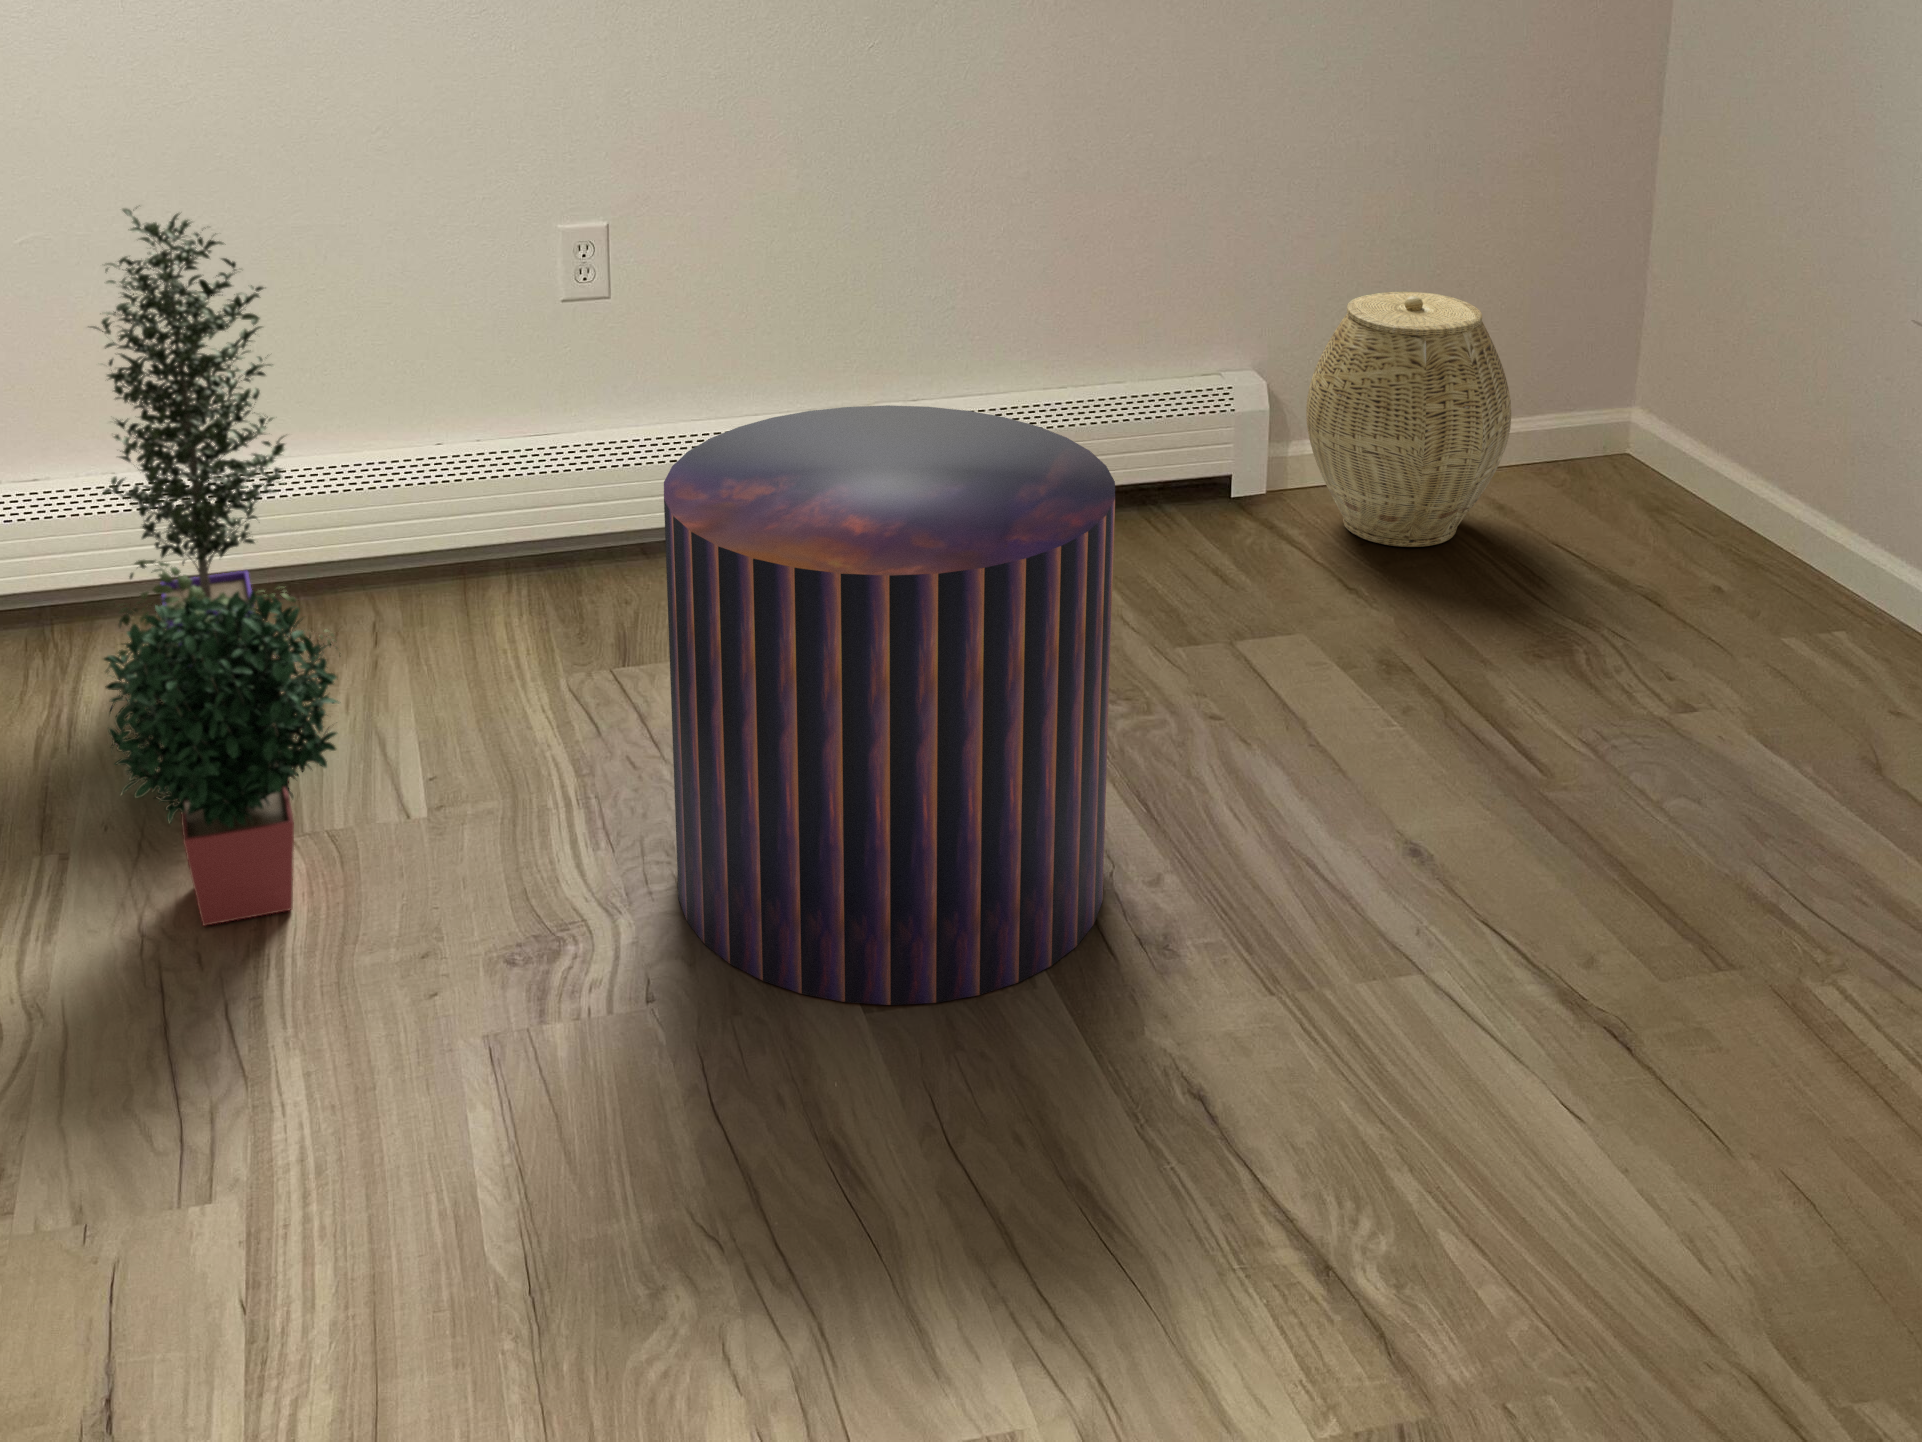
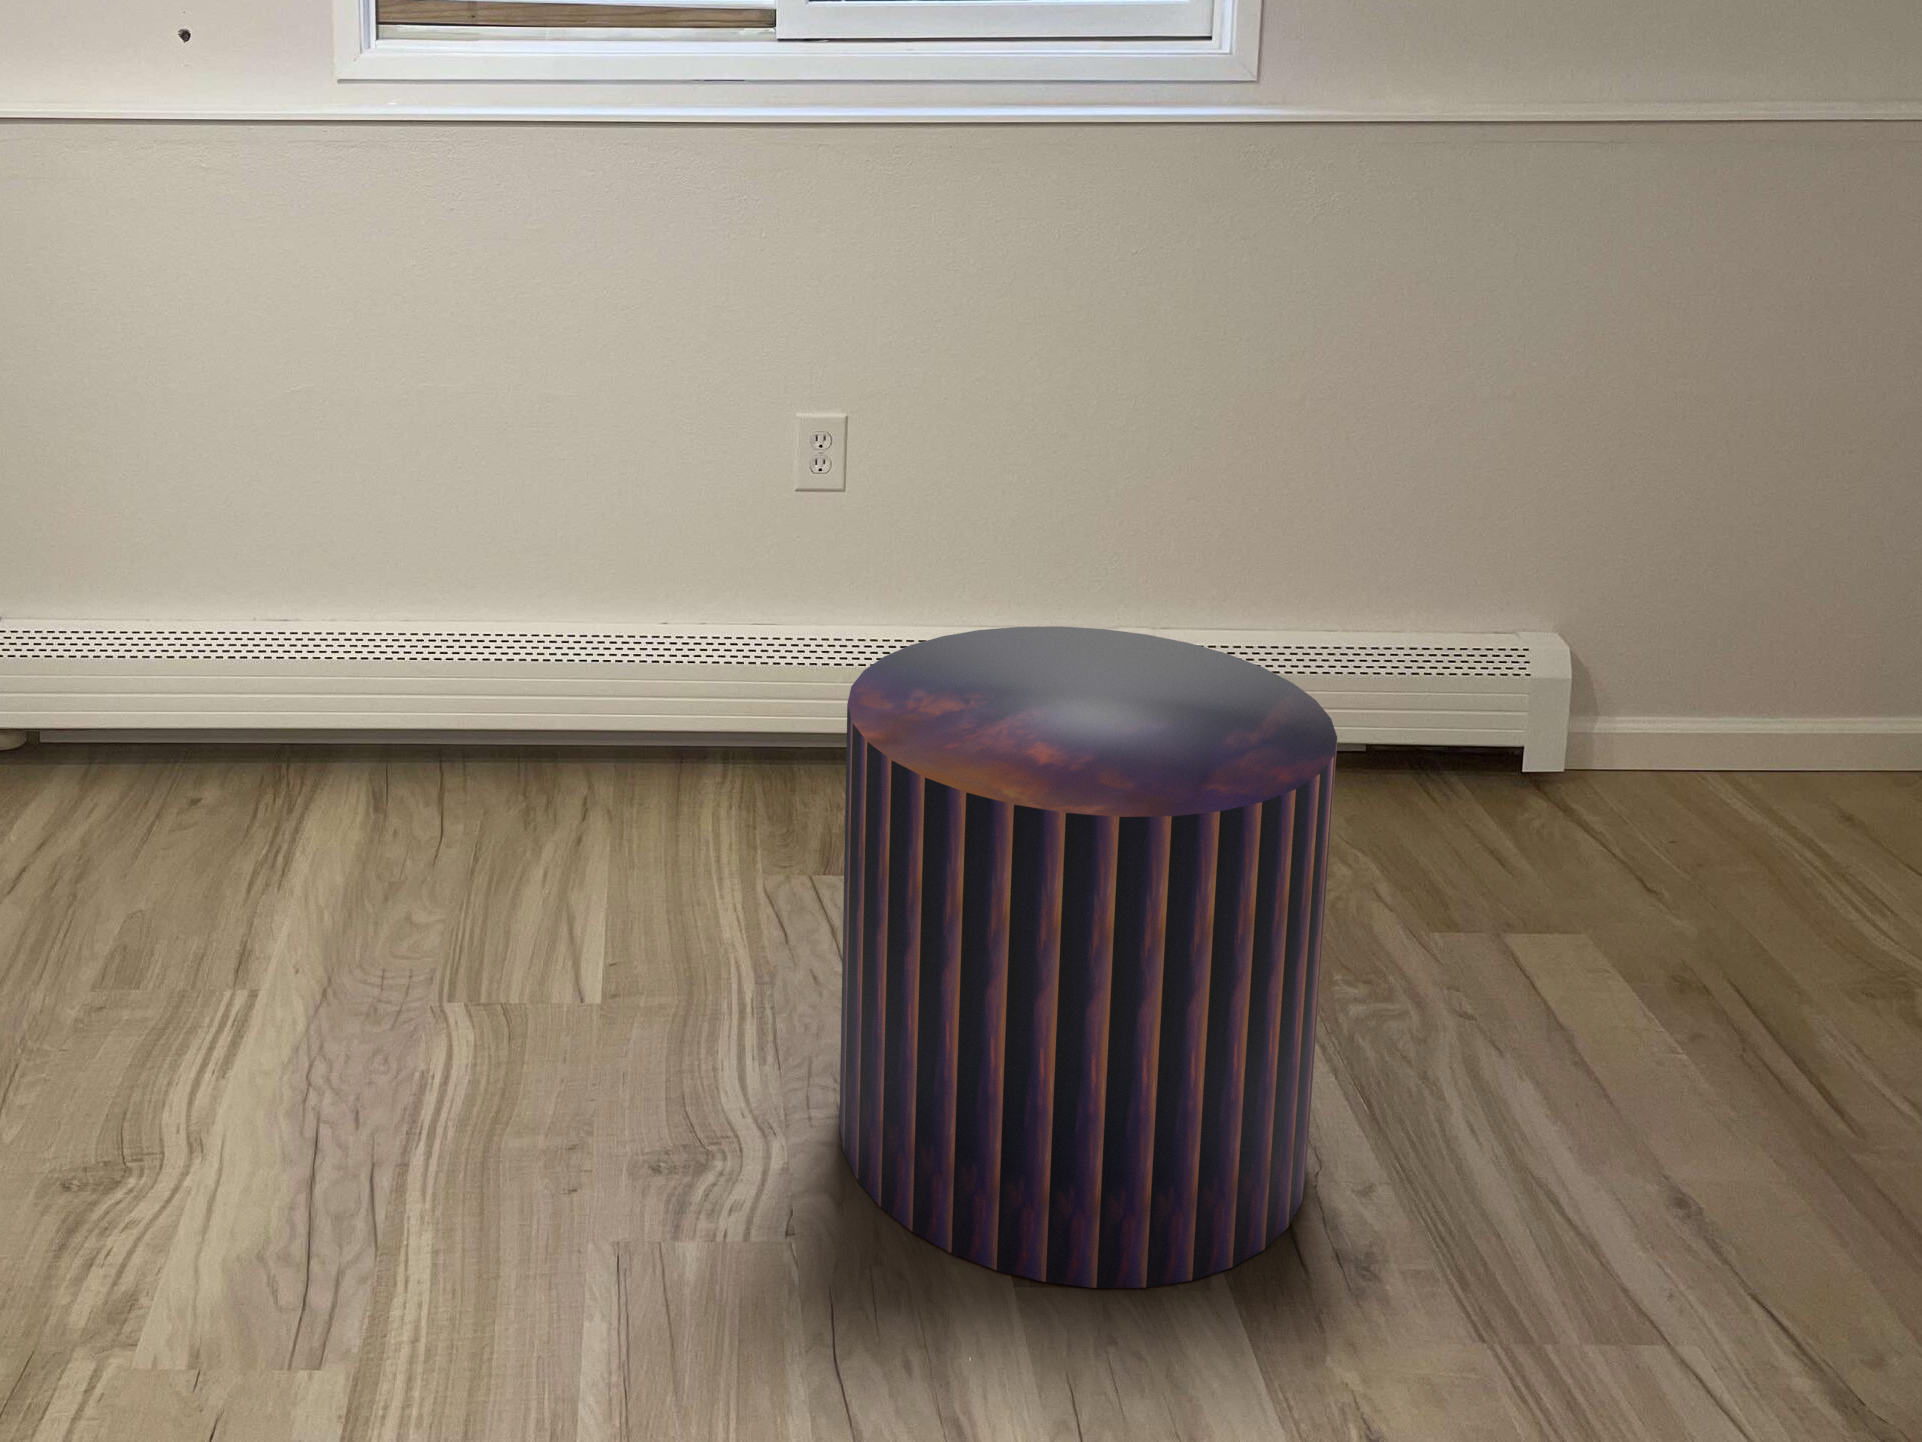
potted plant: present [91,208,339,926] -> none [297,366,538,1082]
woven basket: present [1306,292,1511,547] -> none [1605,556,1852,846]

